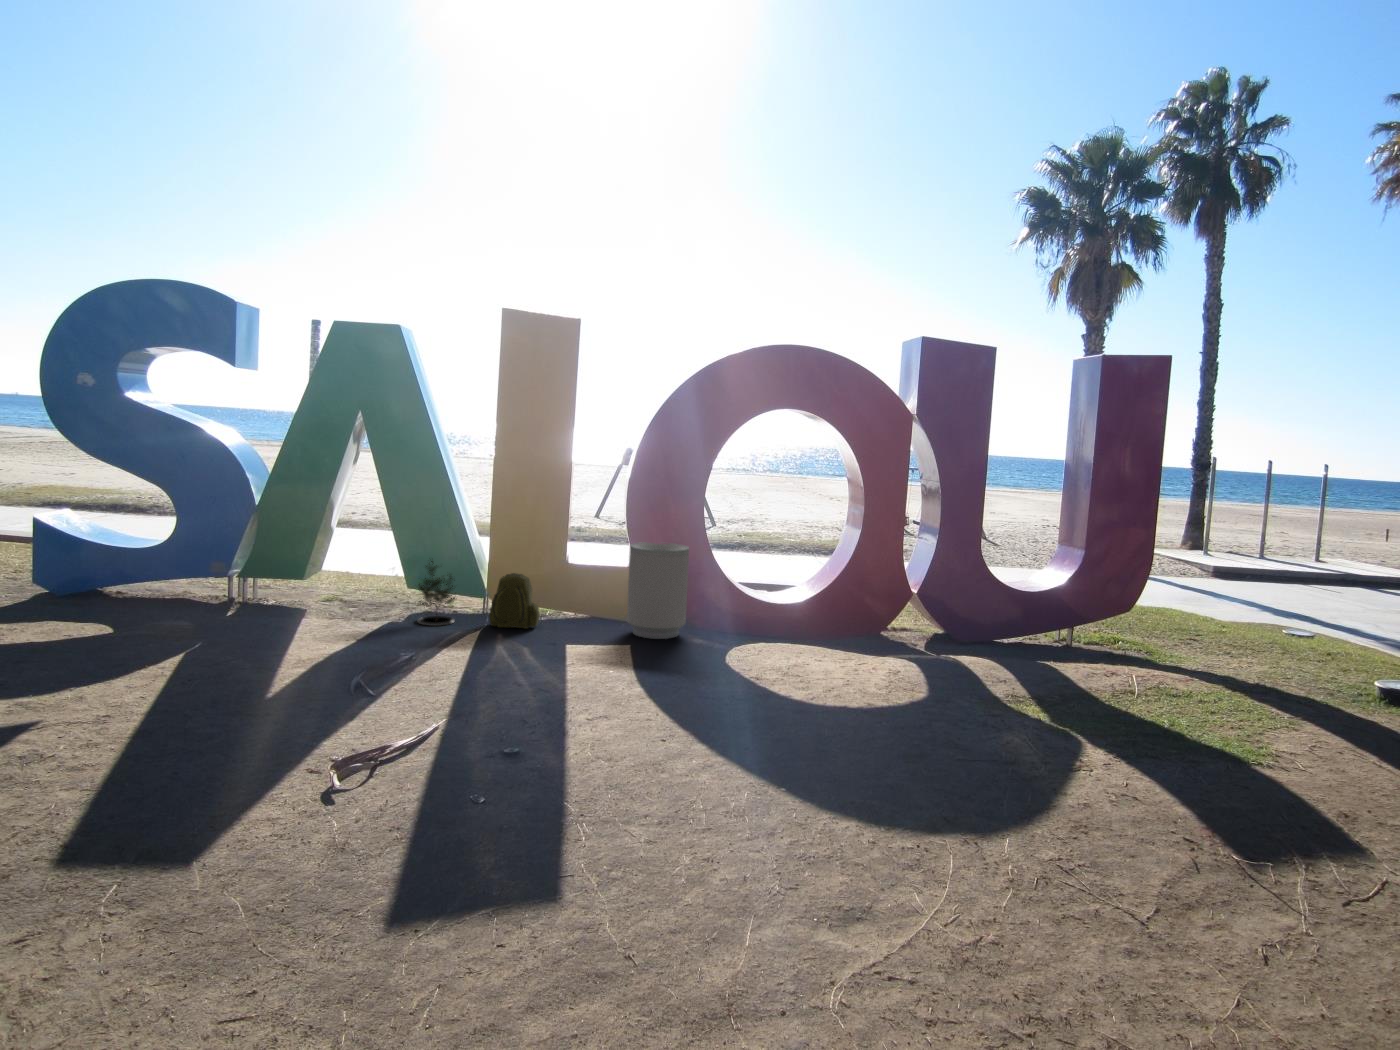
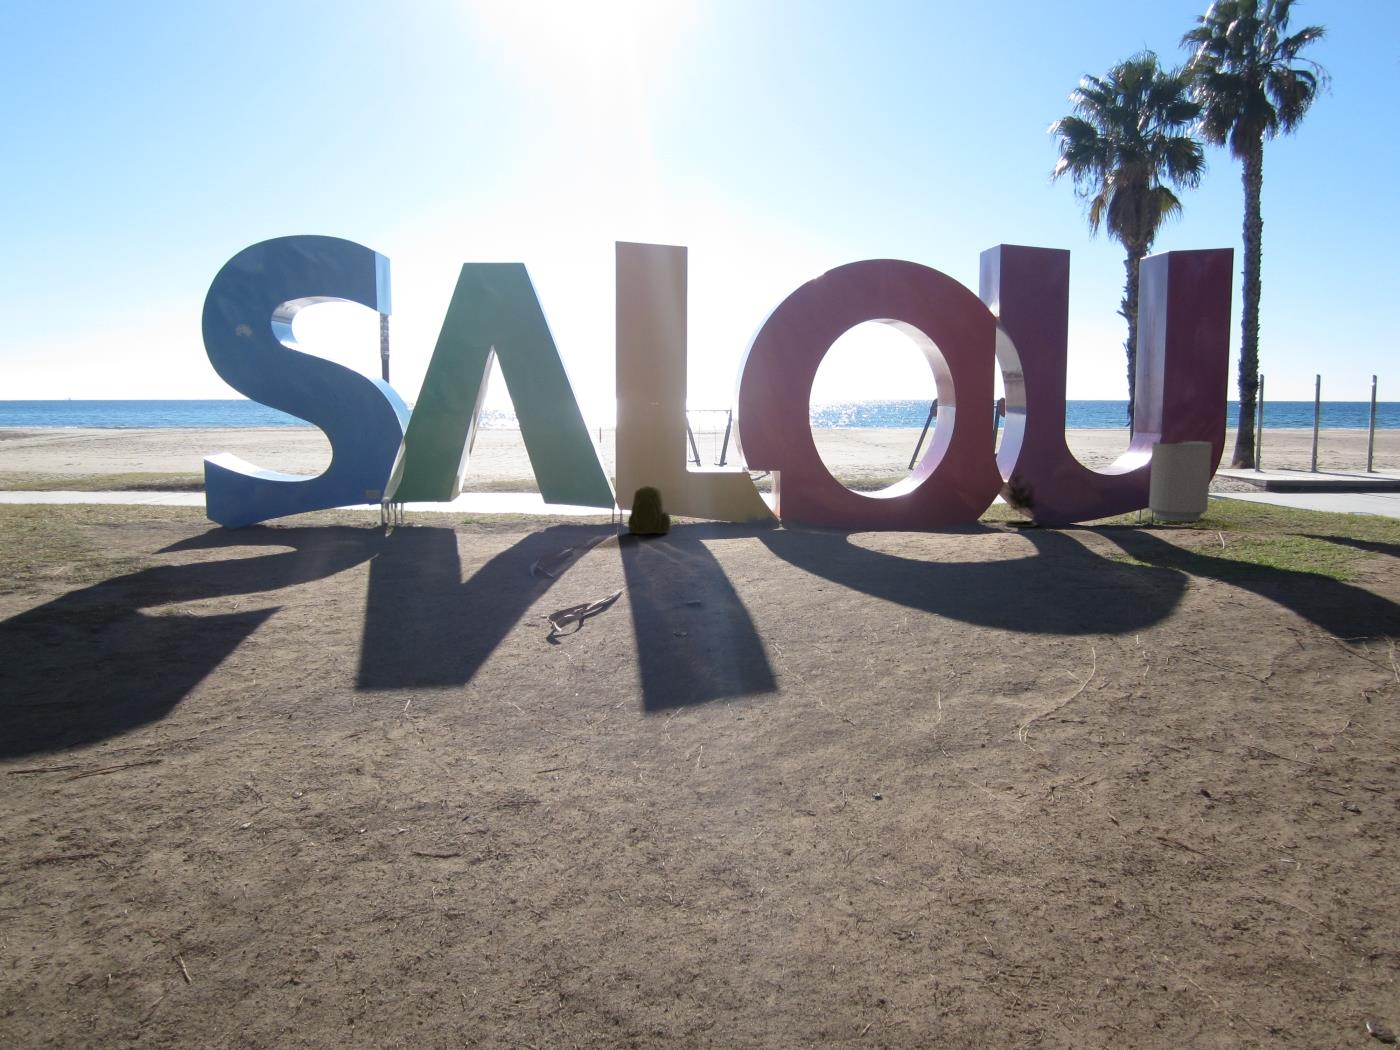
trash can: present [627,542,689,639] -> present [1149,441,1212,522]
potted tree: present [418,561,455,626] -> present [1004,473,1037,527]

